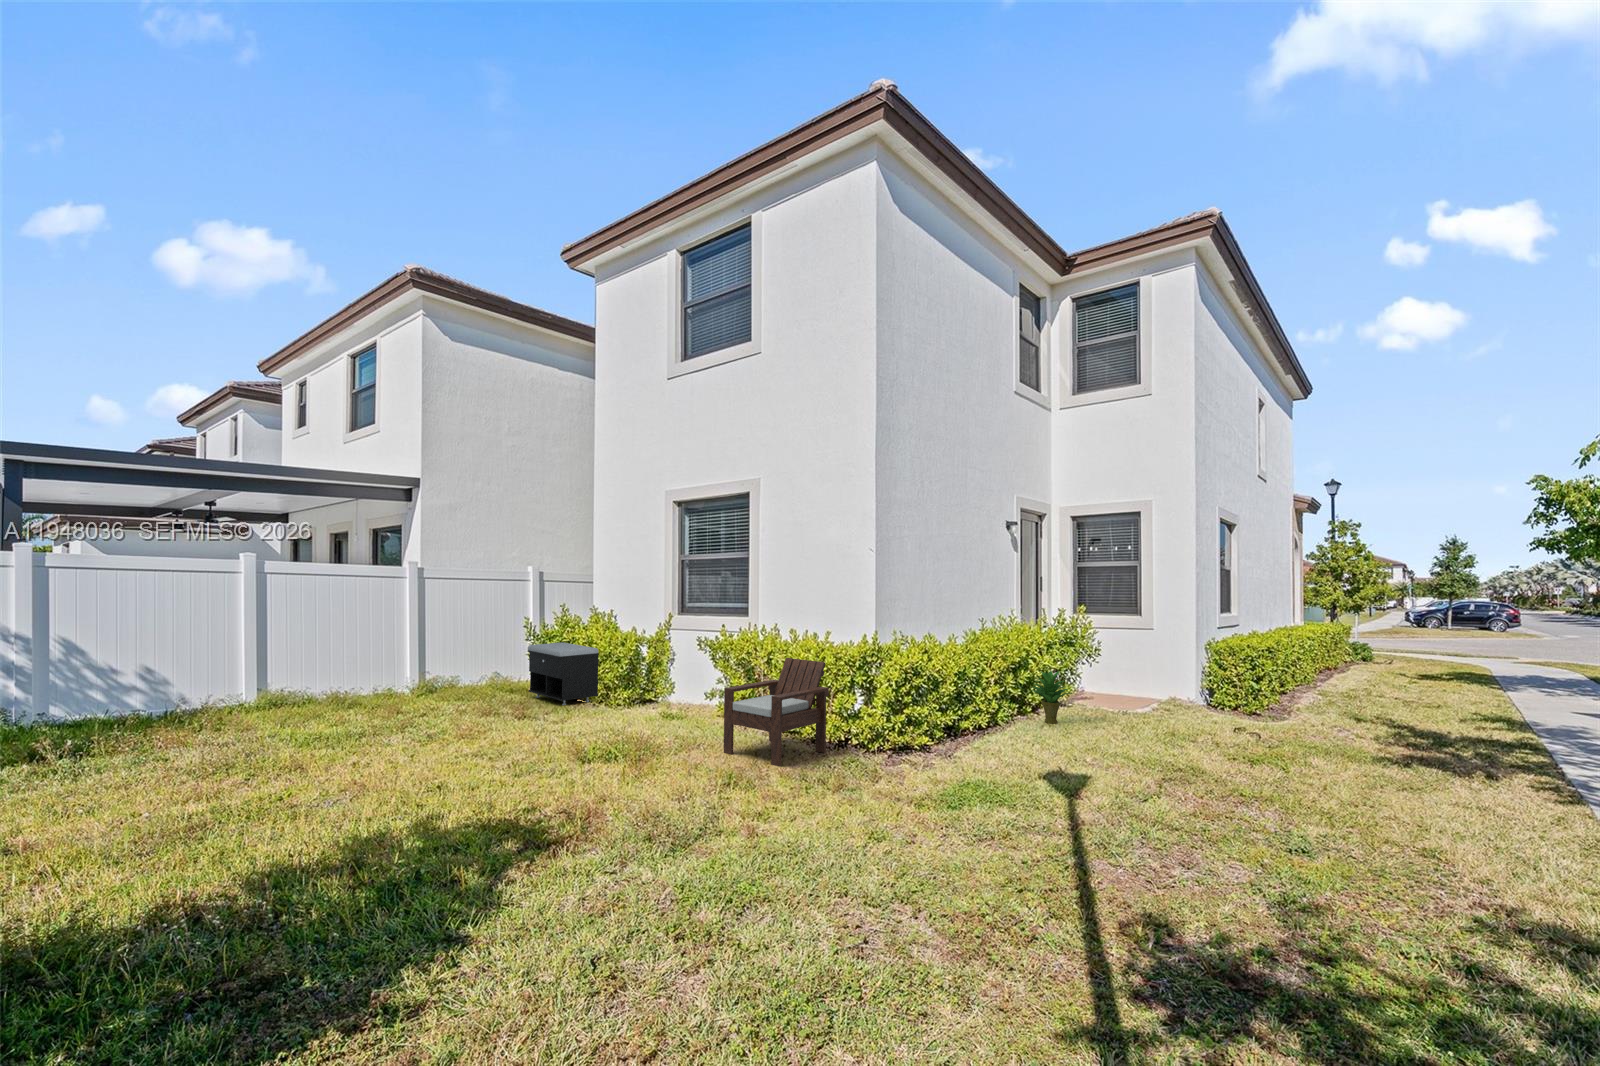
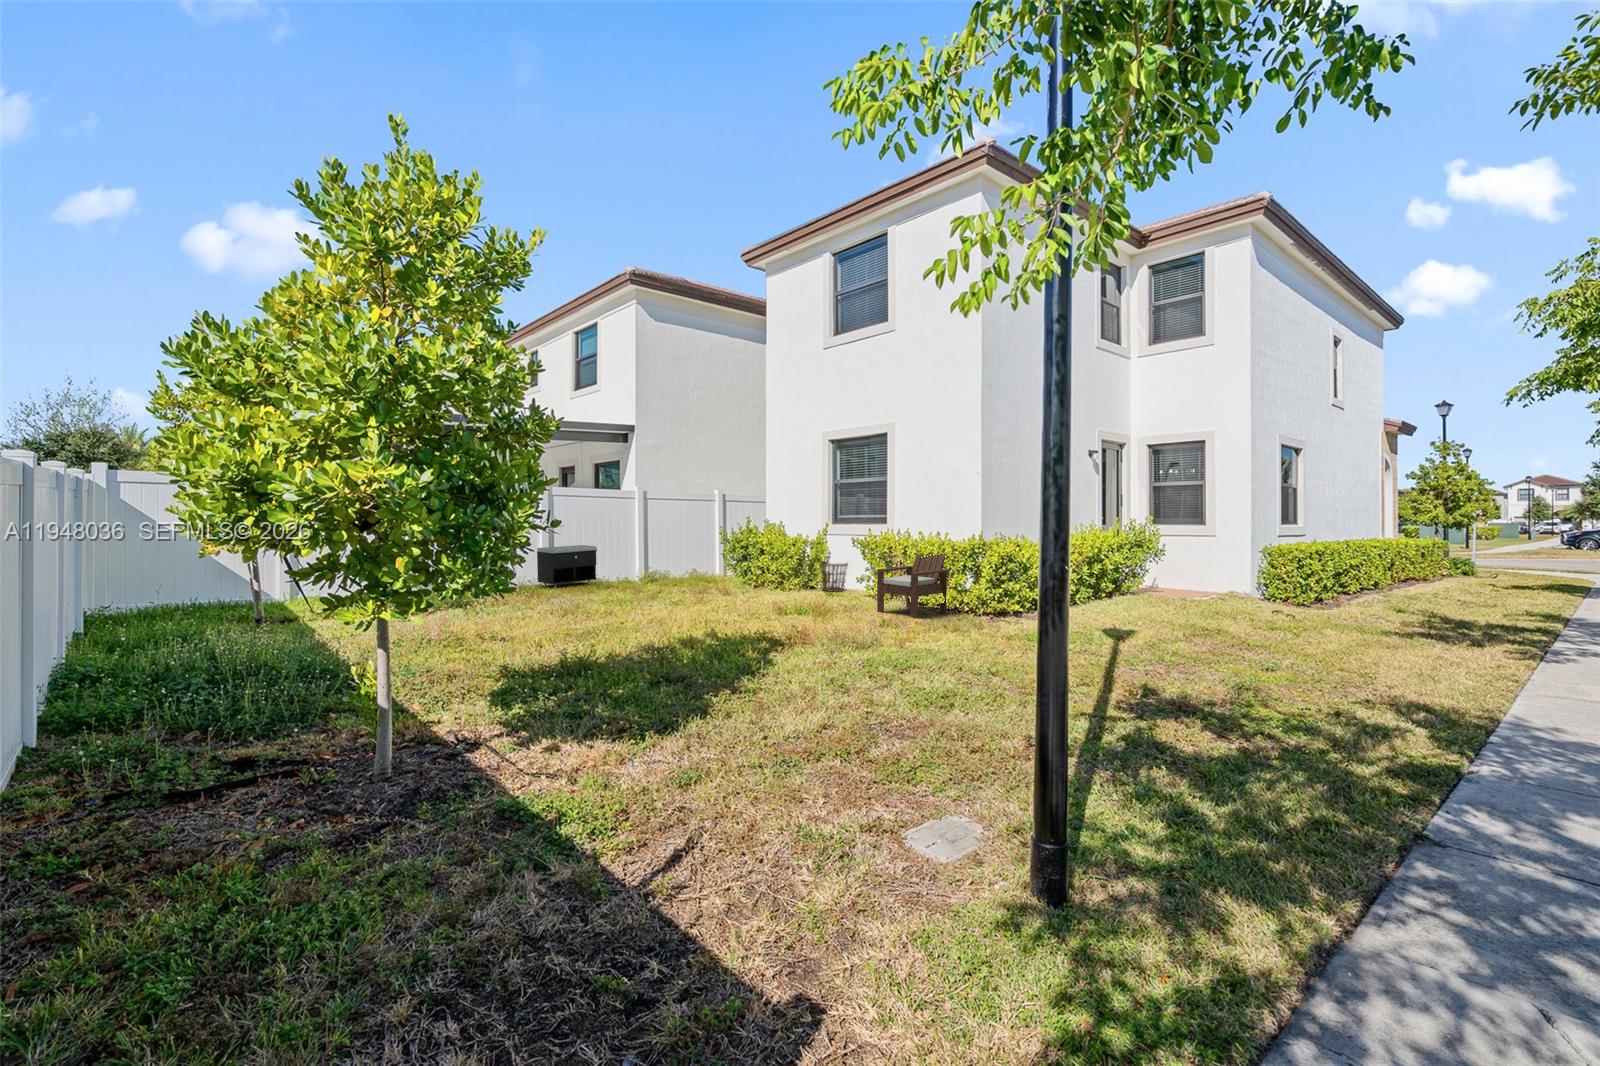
storage bench: present [528,642,599,705] -> present [537,545,597,588]
basket: none [655,666,695,711] -> present [820,561,848,592]
potted plant: present [1032,671,1072,724] -> none [1100,564,1131,603]

